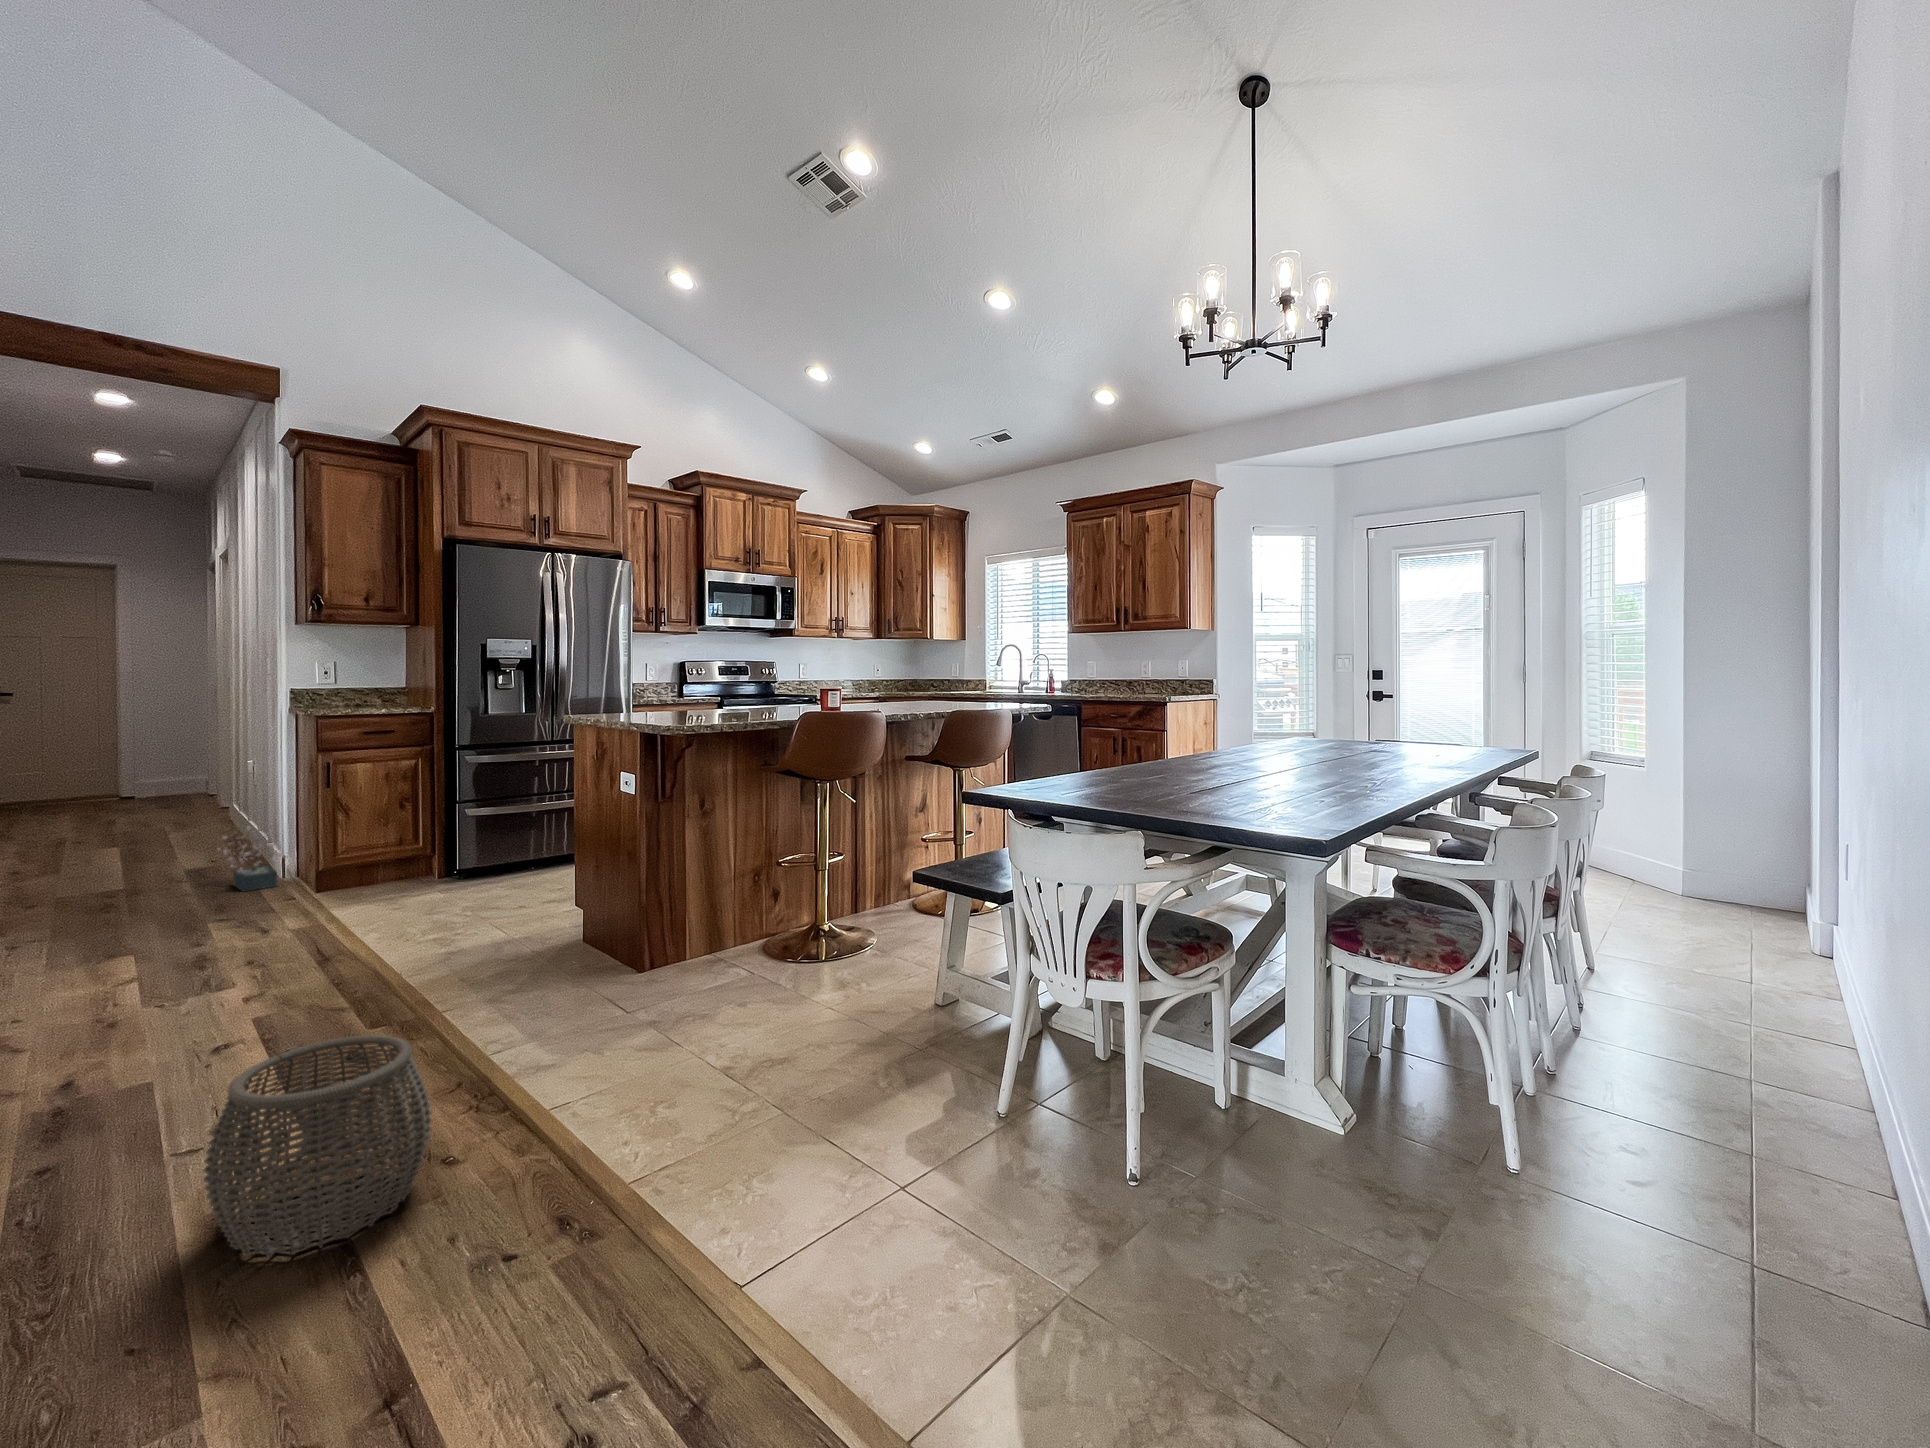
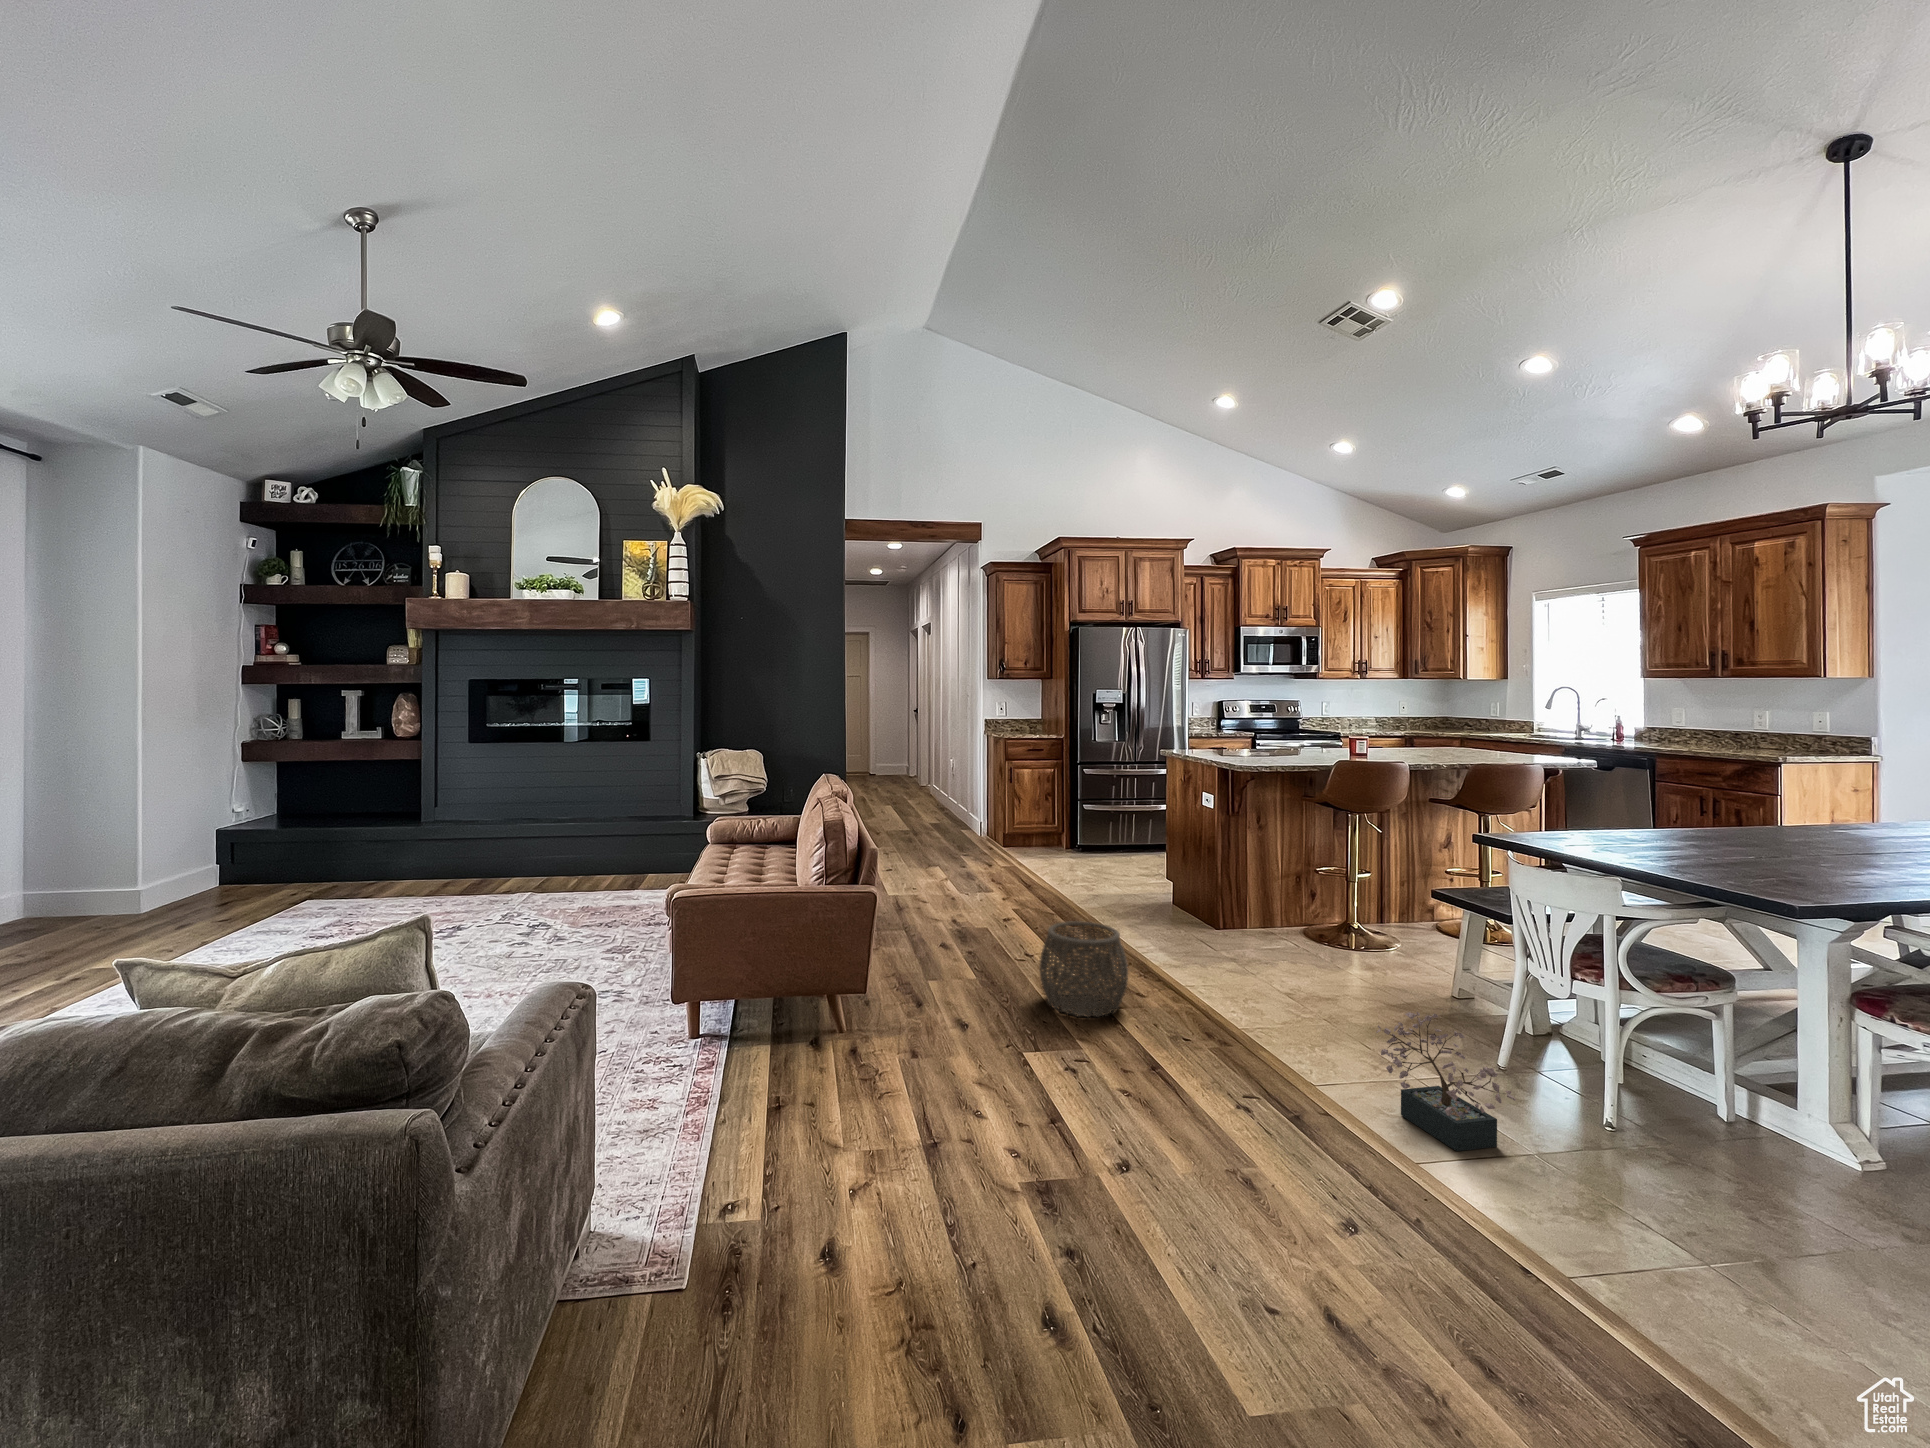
decorative plant: present [218,826,283,891] -> present [1376,1012,1516,1151]

